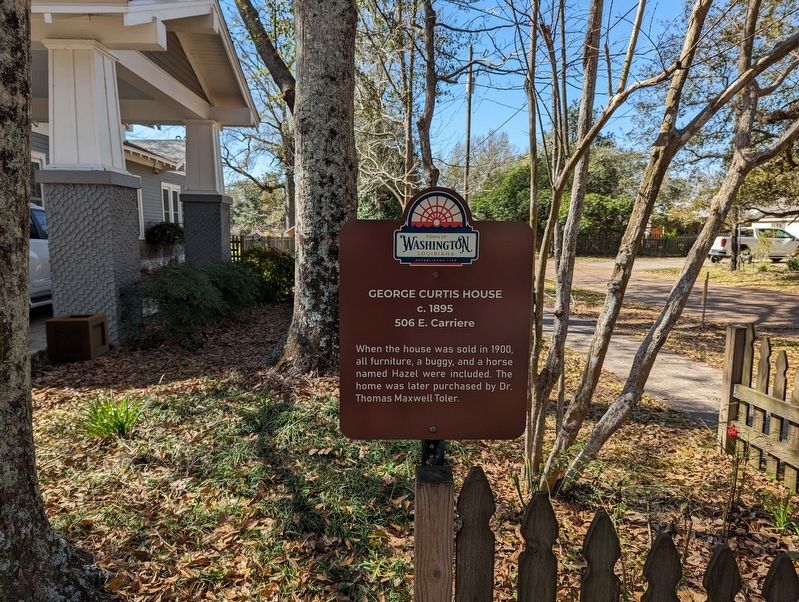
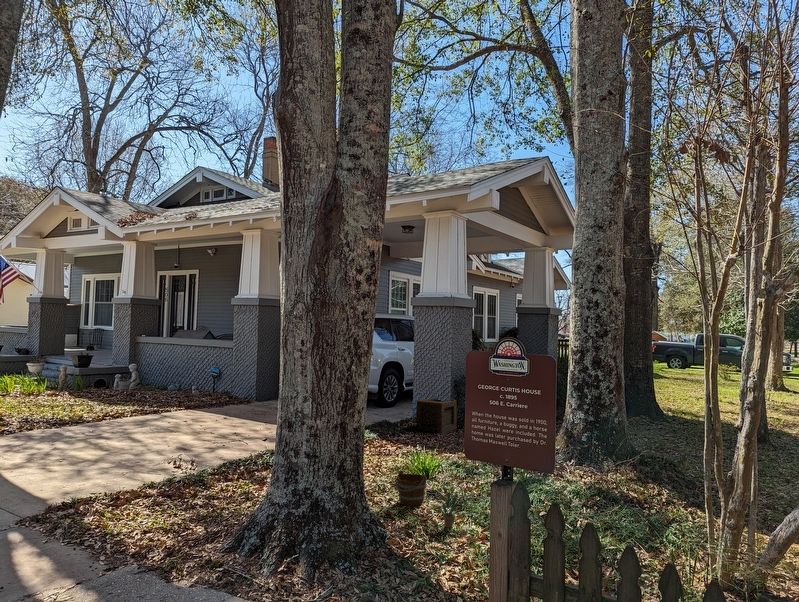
bucket: none [80,443,142,502] -> present [395,470,427,506]
potted plant: none [188,455,228,524] -> present [439,484,458,528]

